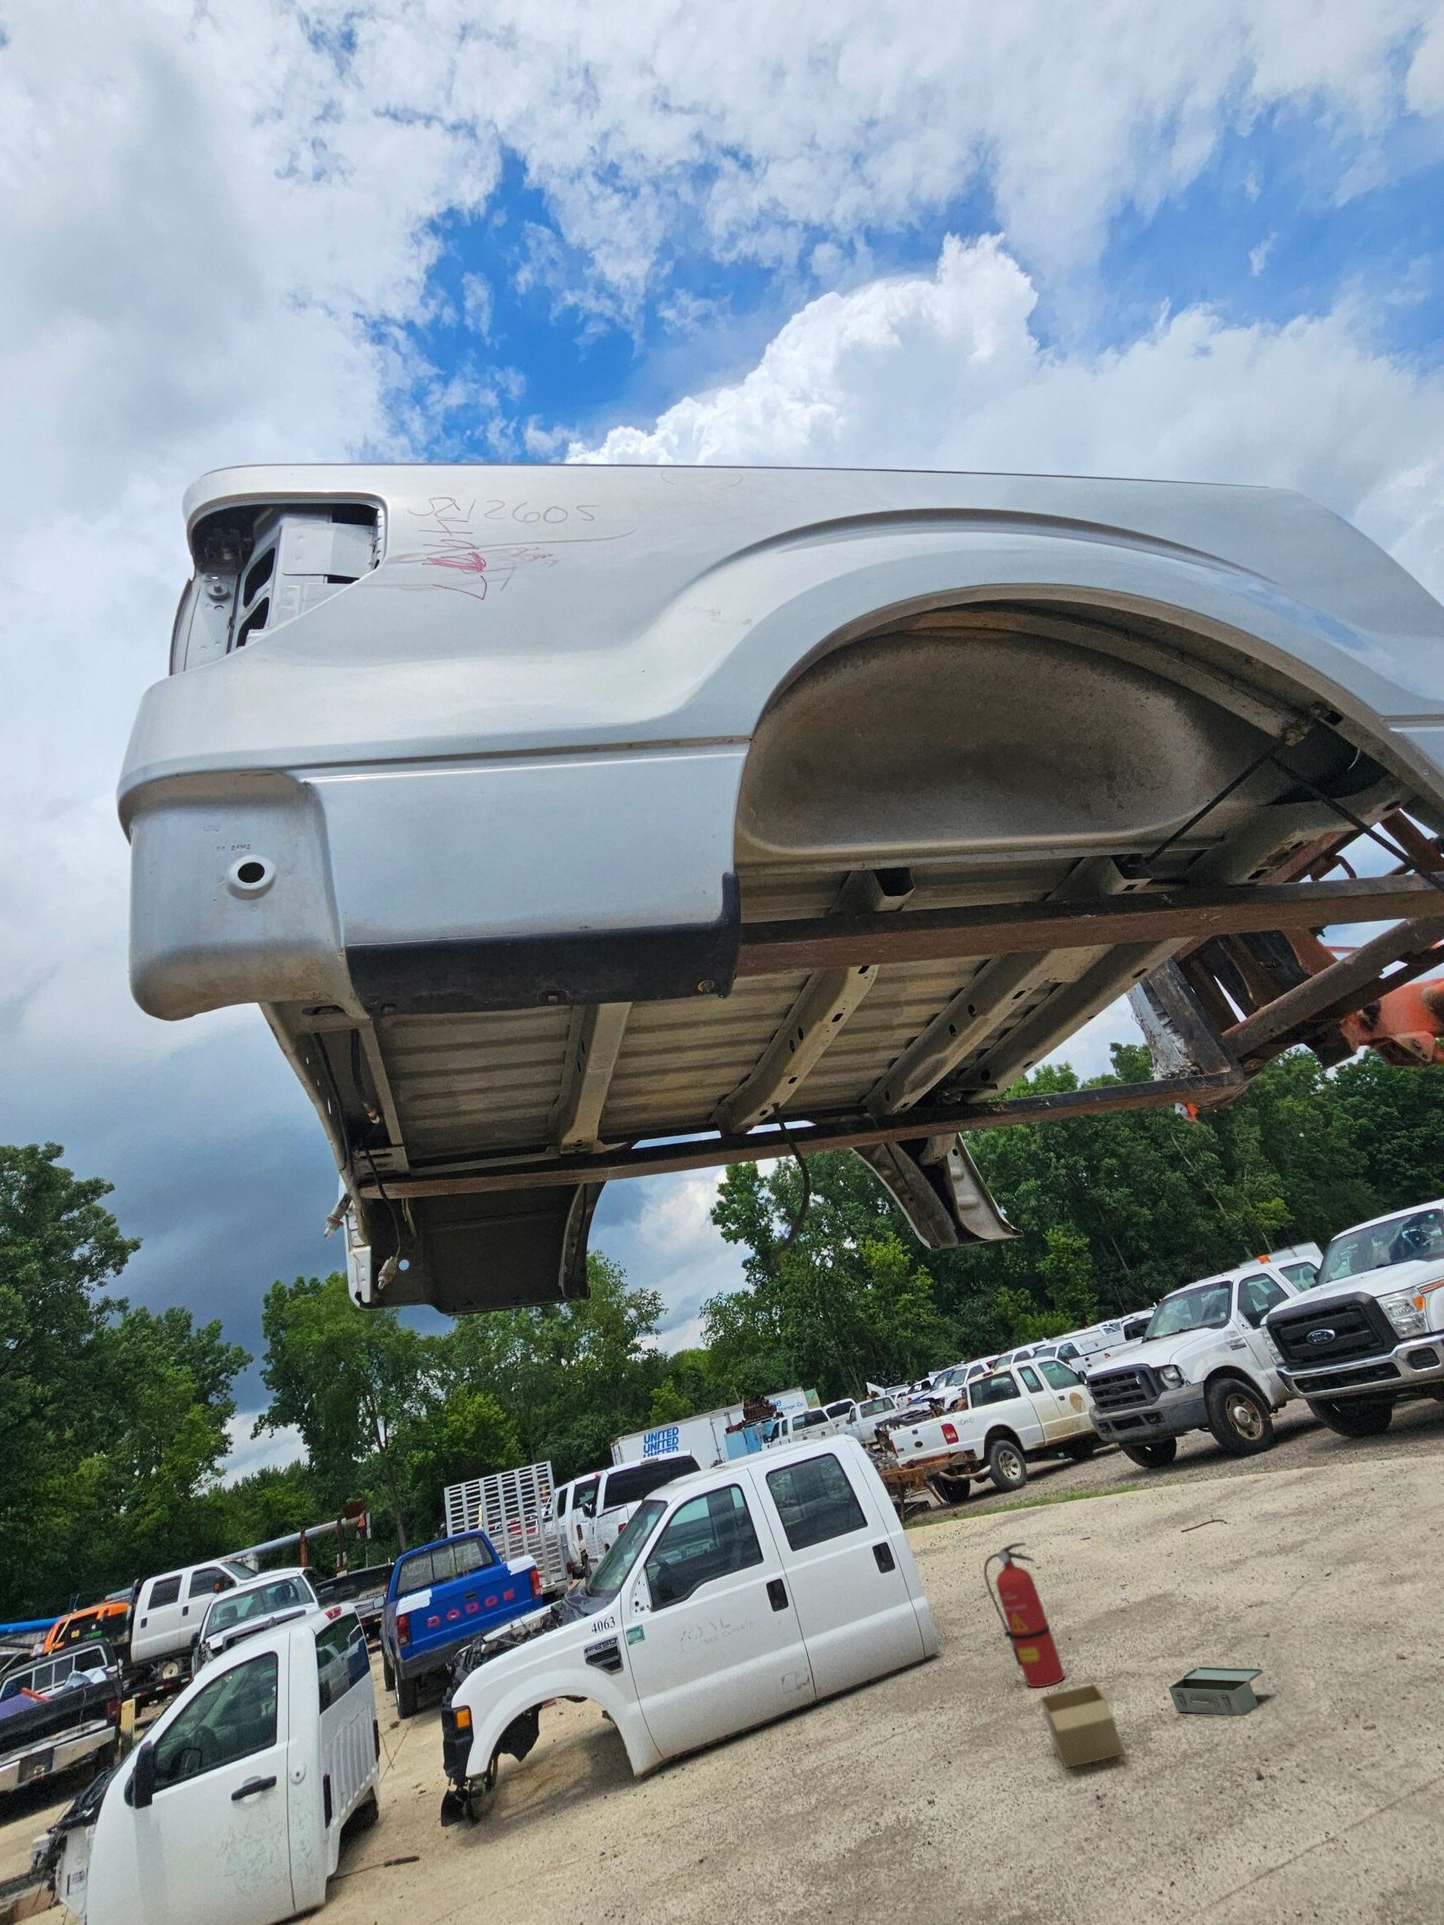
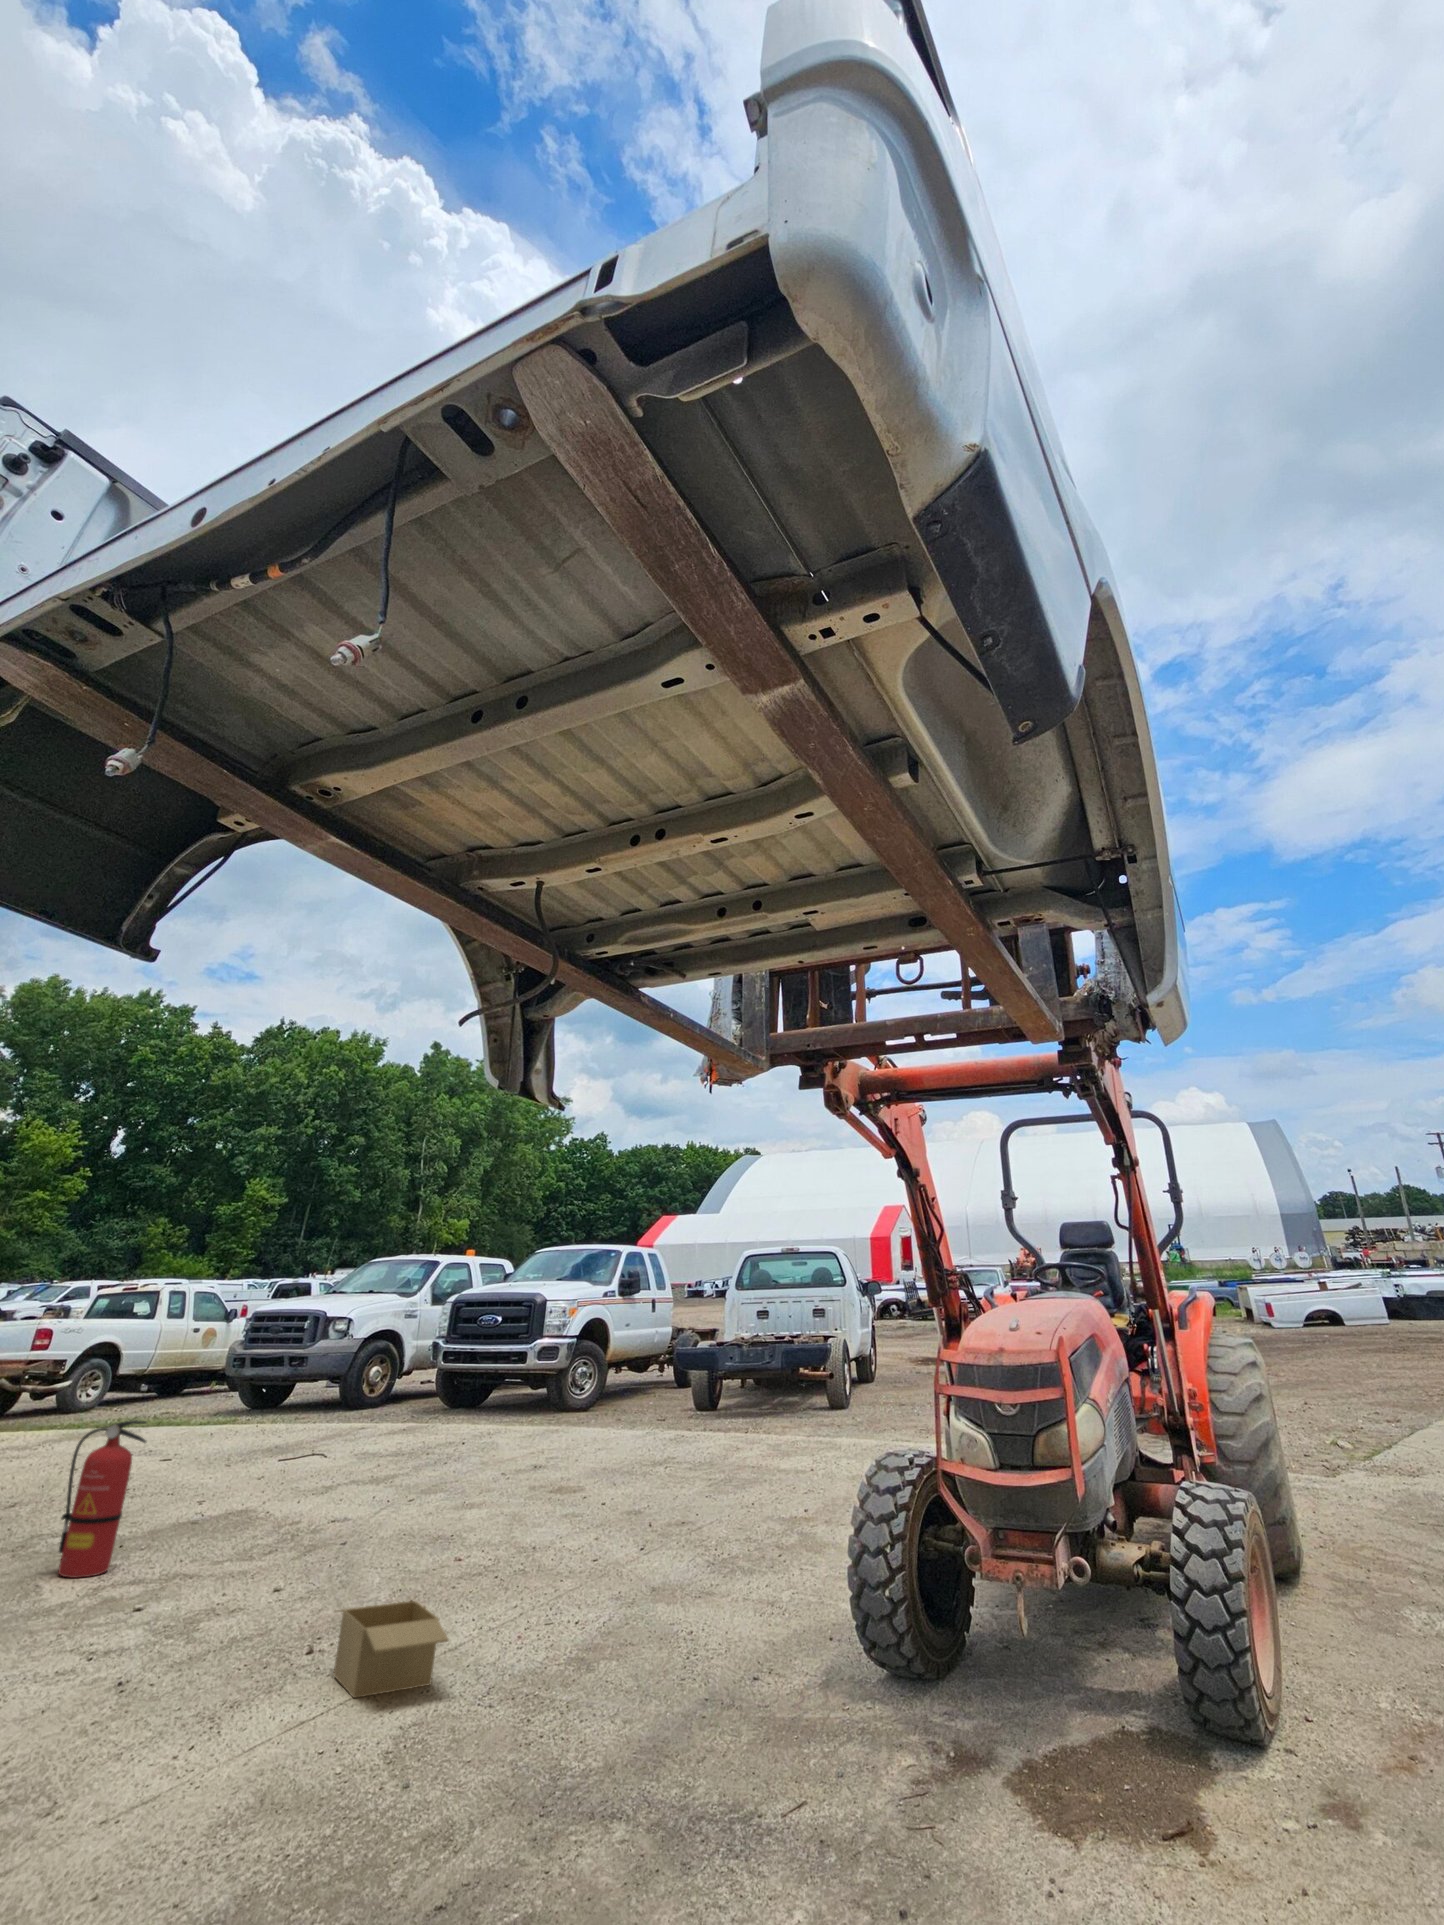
toolbox: present [1169,1667,1263,1715] -> none [233,1569,343,1618]
cardboard box: present [1040,1684,1124,1768] -> present [333,1601,449,1698]

